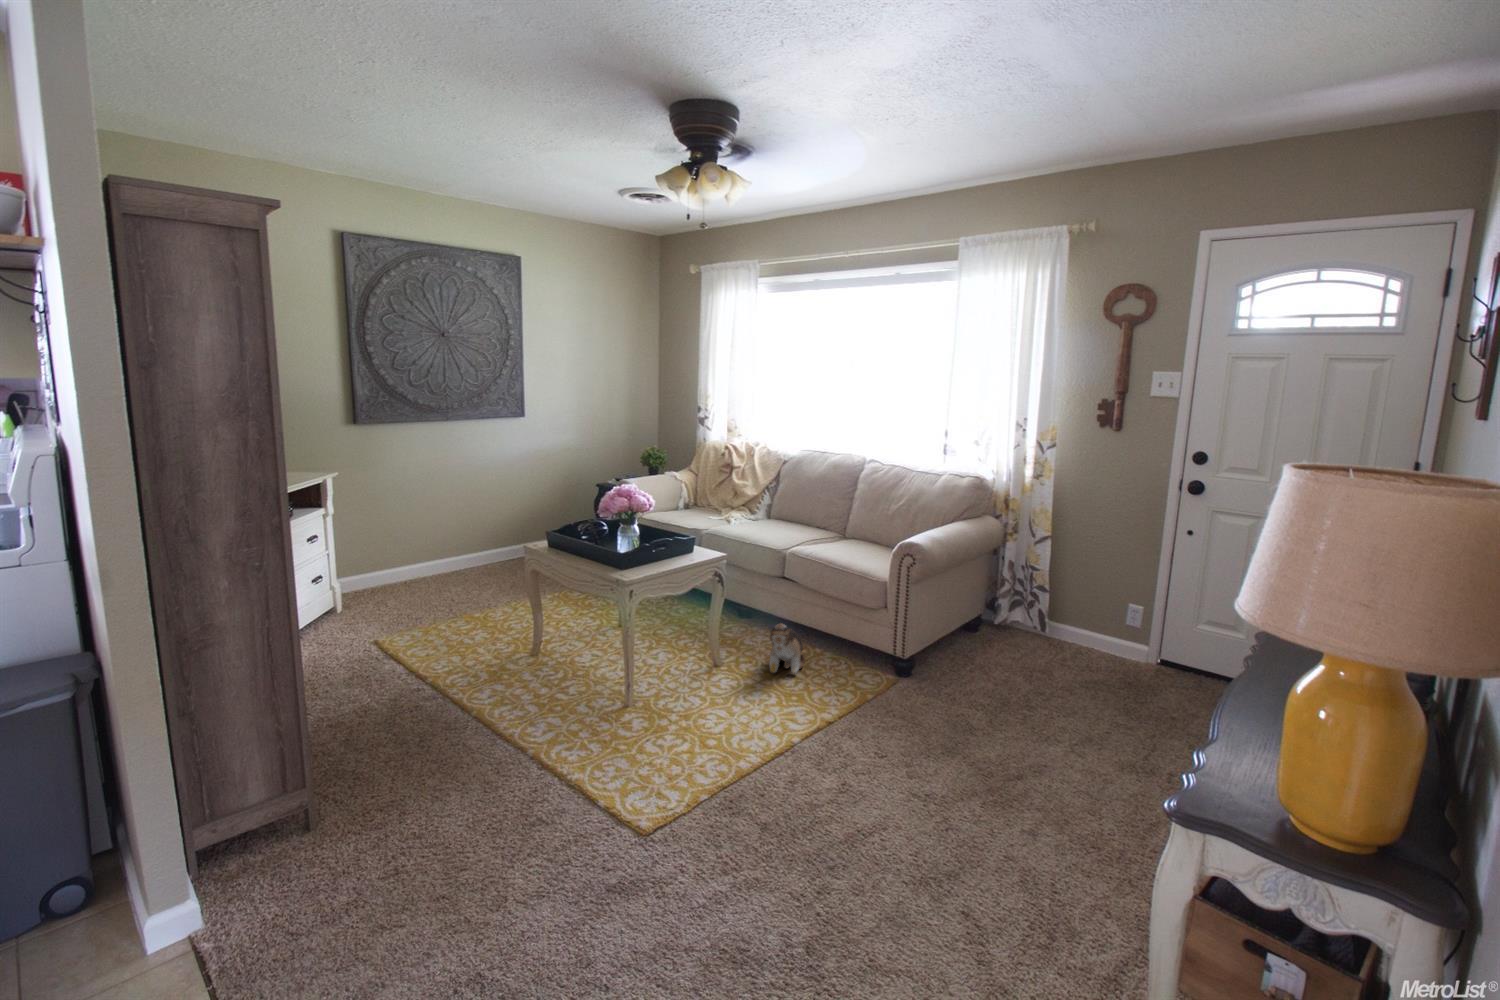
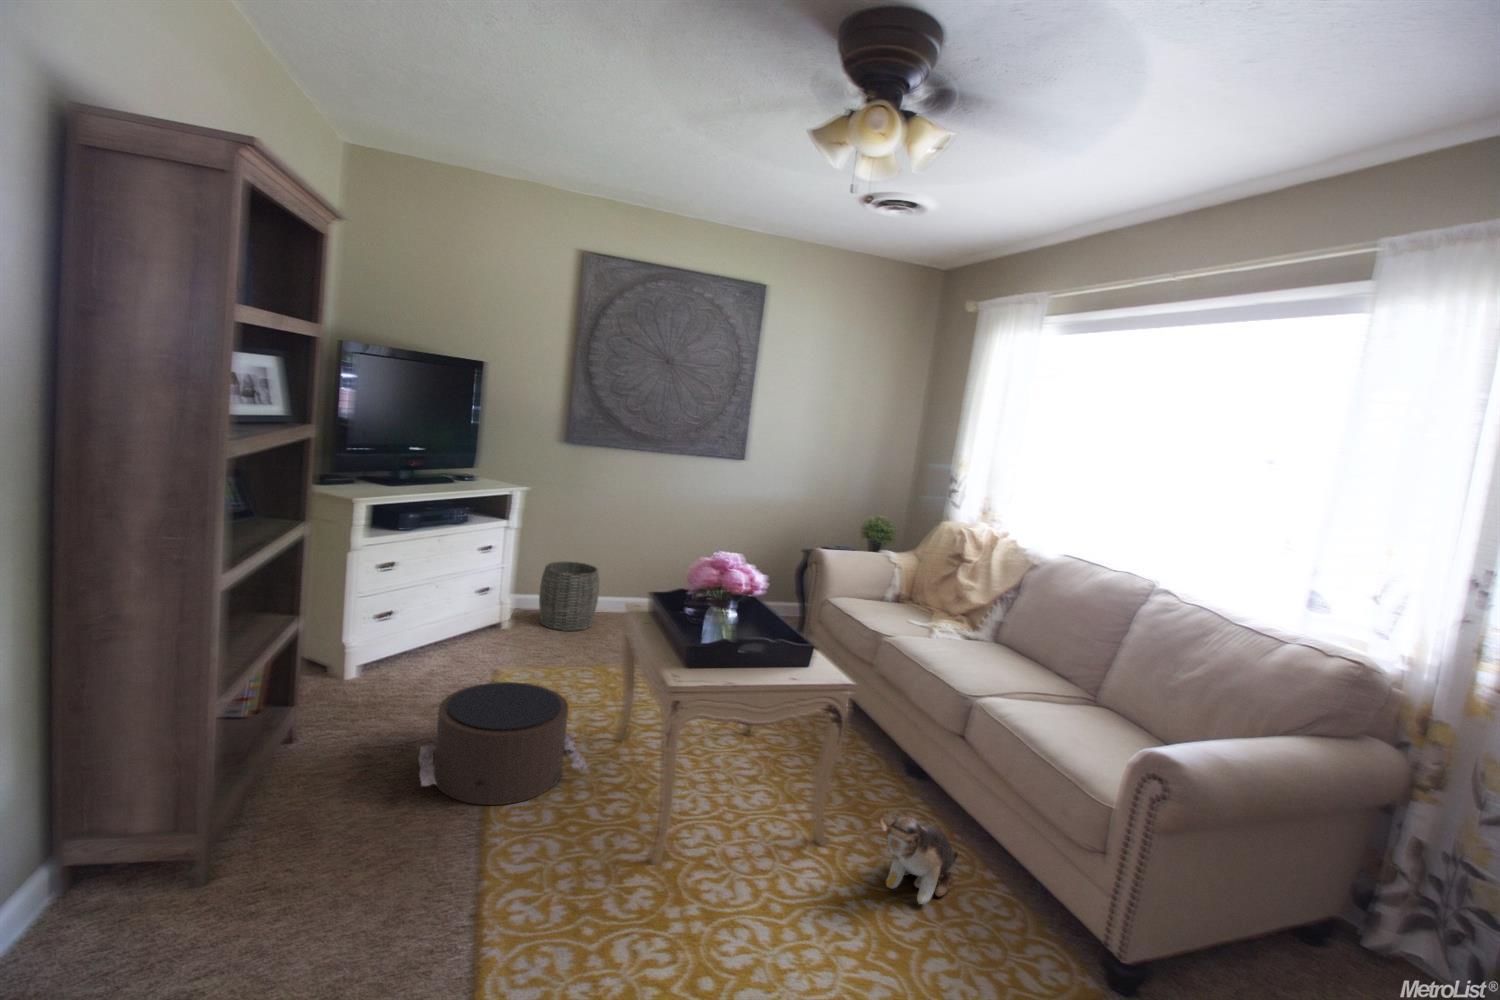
woven basket: none [358,537,420,602] -> present [539,562,599,631]
pouf: none [391,625,538,720] -> present [419,682,586,805]

